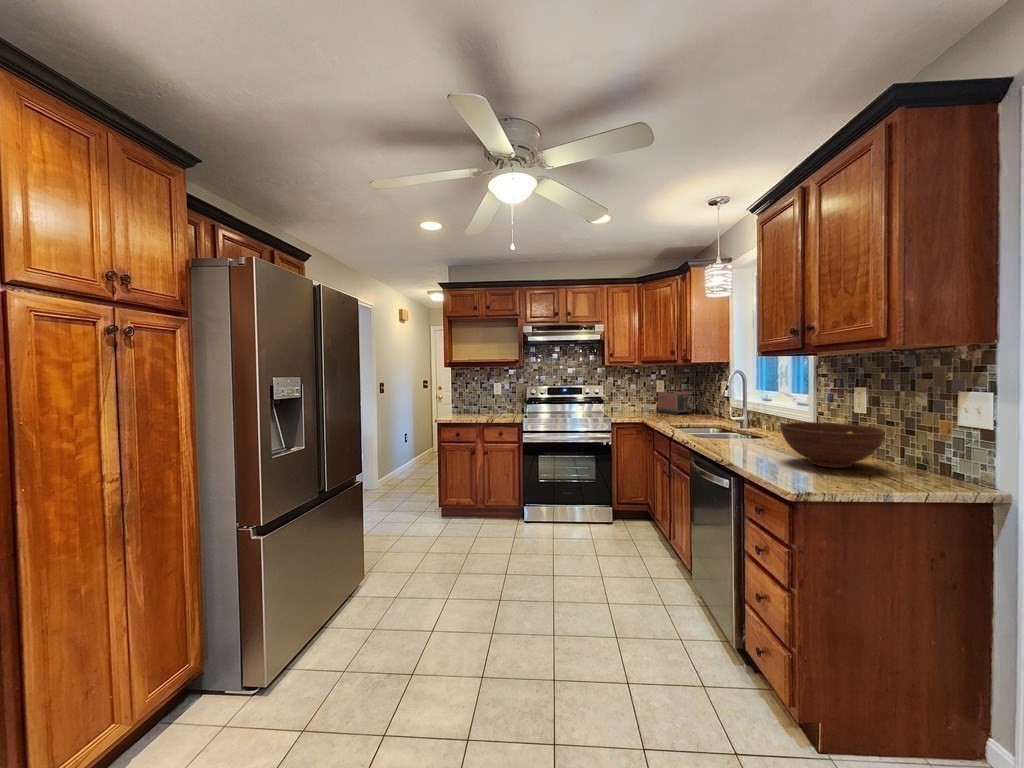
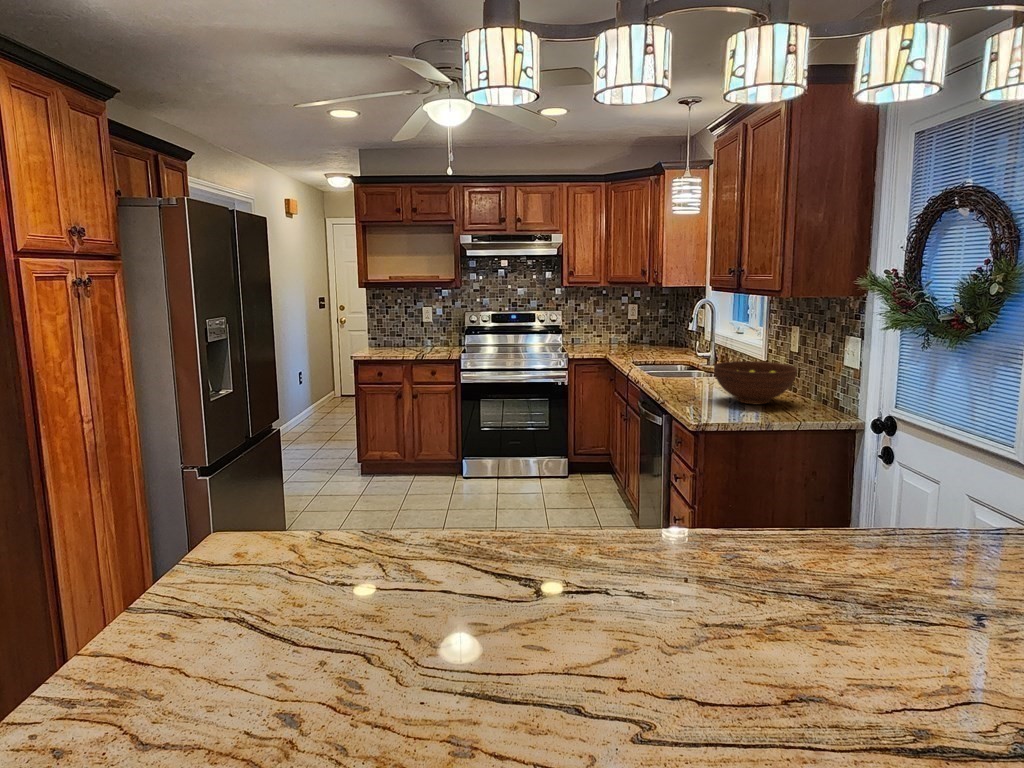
toaster: present [657,391,693,415] -> none [628,318,669,348]

